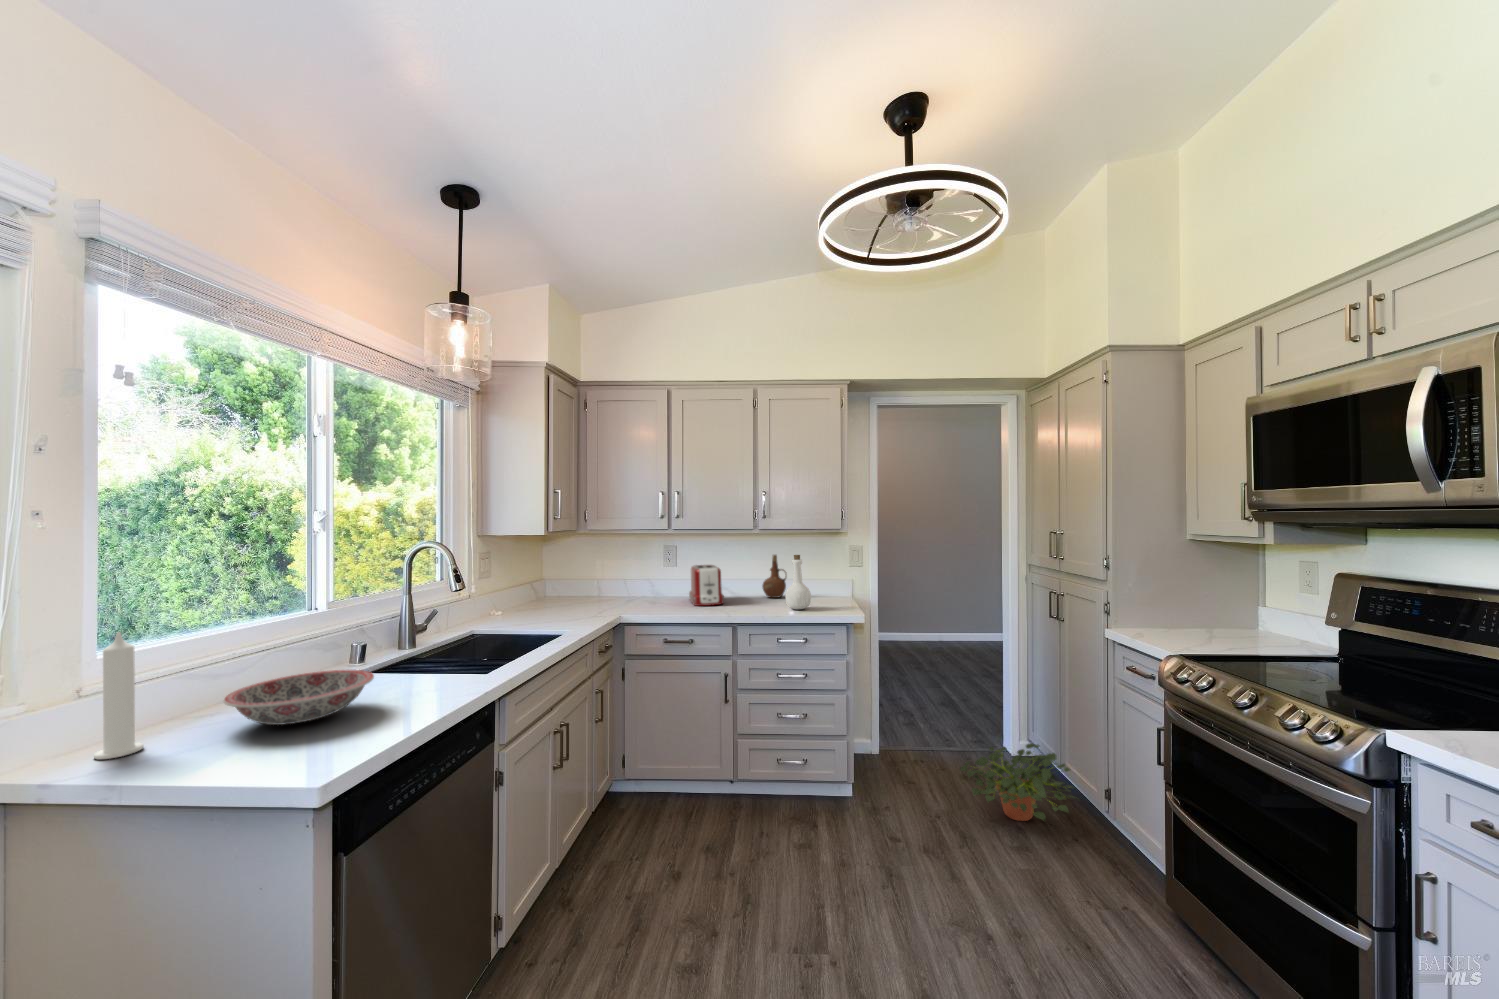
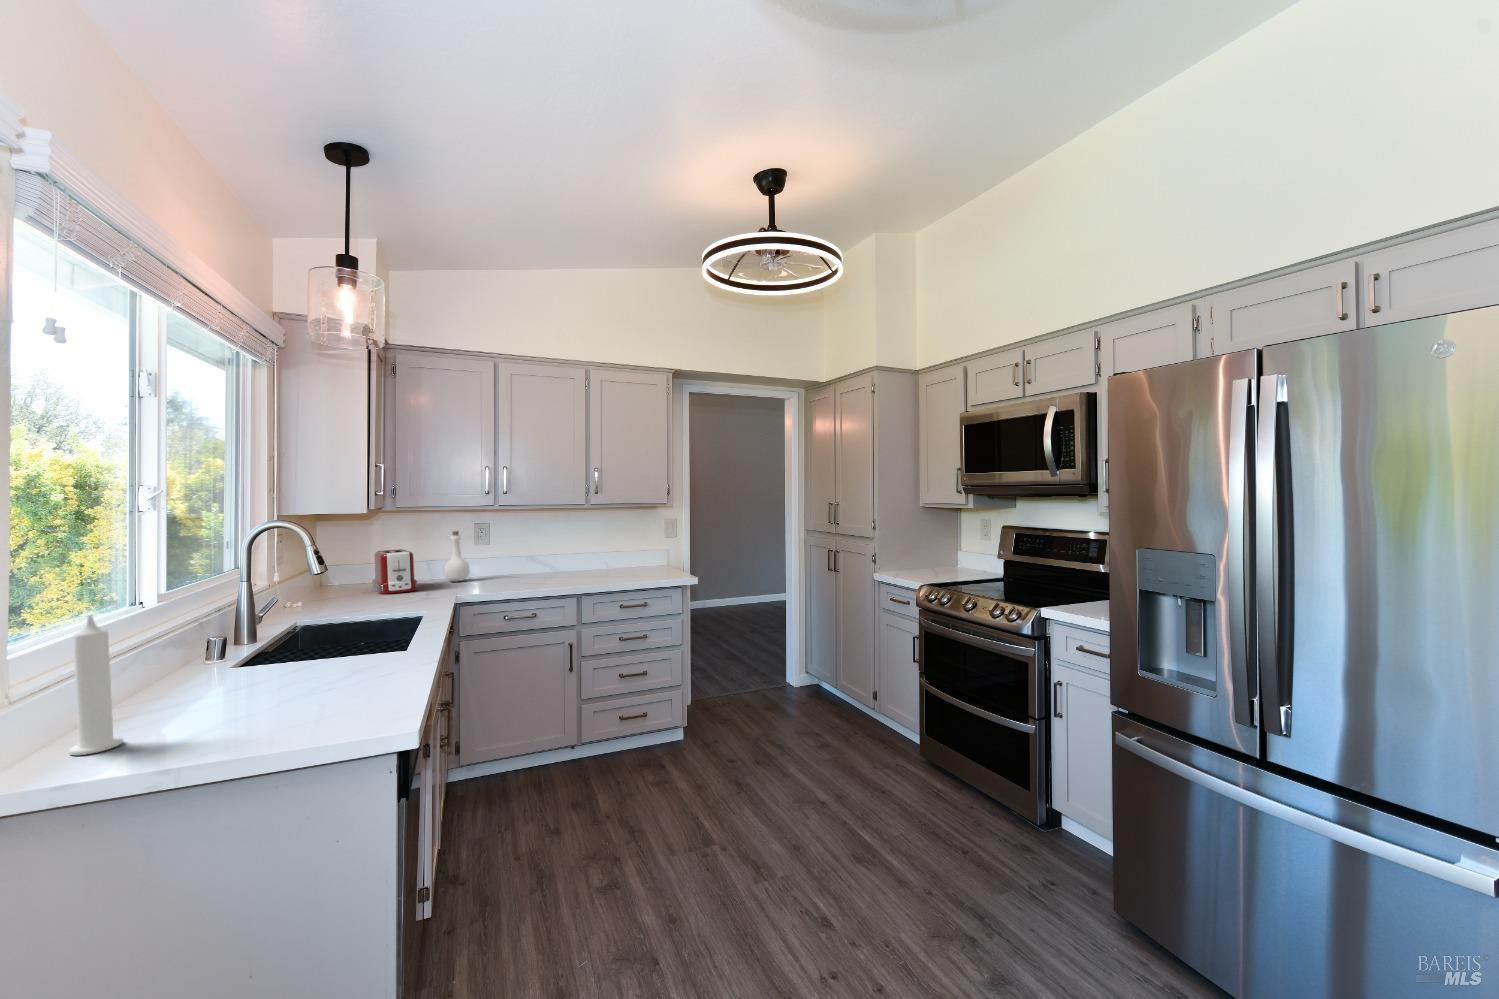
ceramic pitcher: present [762,555,786,598] -> none [585,532,609,573]
bottle: present [785,555,811,610] -> present [444,531,470,581]
toaster: present [689,565,724,606] -> present [372,549,418,594]
ceramic bowl: present [223,670,374,725] -> none [186,649,344,705]
potted plant: present [960,743,1079,821] -> none [768,671,854,730]

